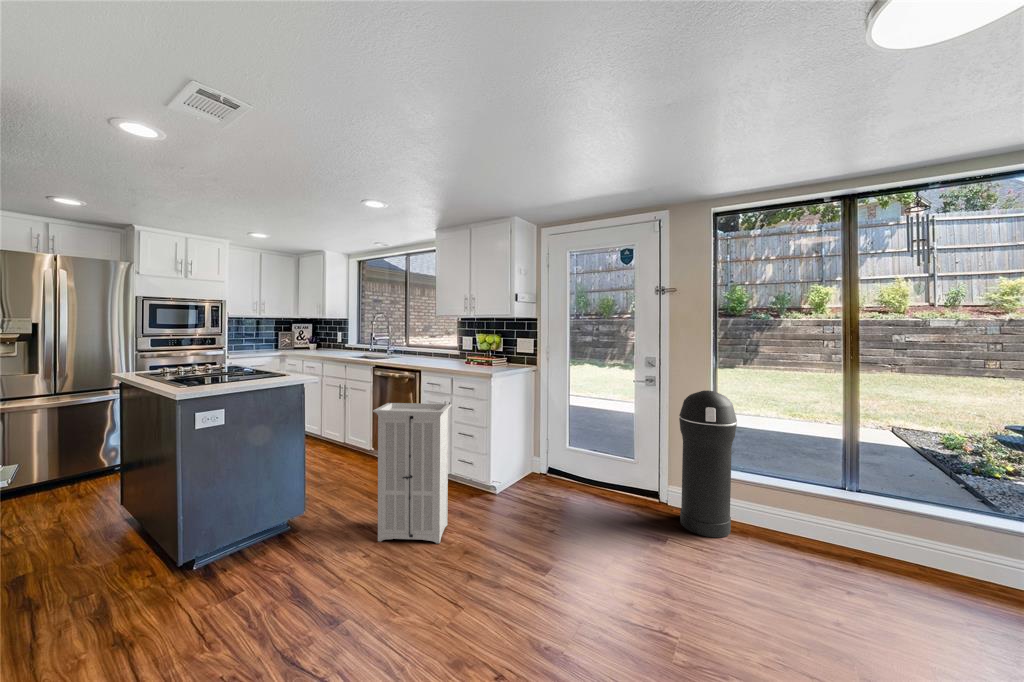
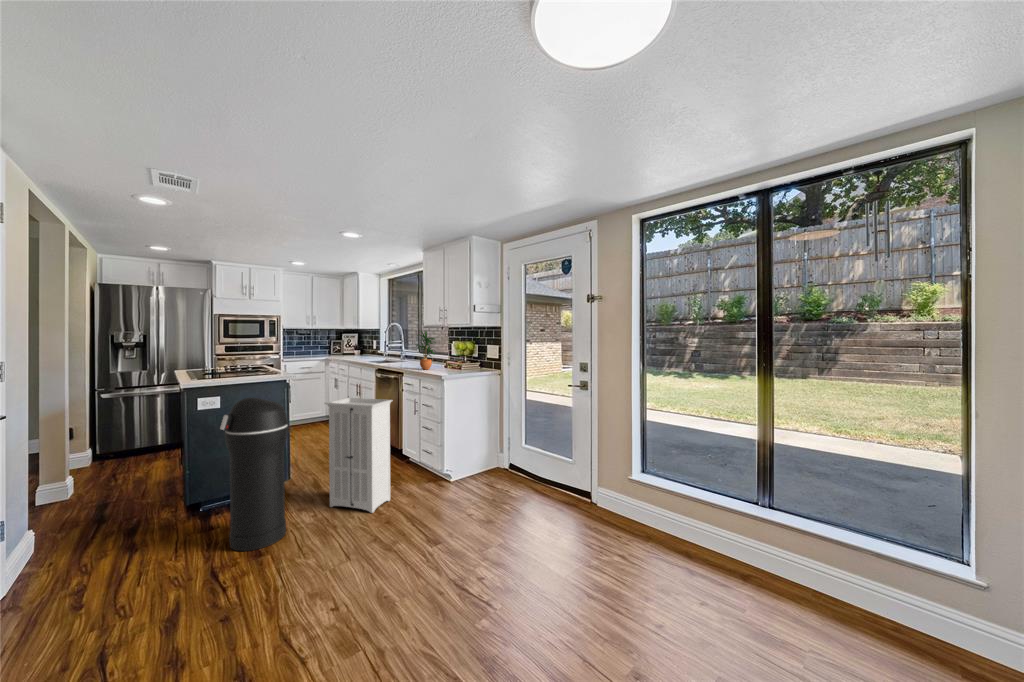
potted plant: none [437,321,464,367] -> present [417,330,436,369]
trash can: present [679,390,737,538] -> present [220,398,288,551]

